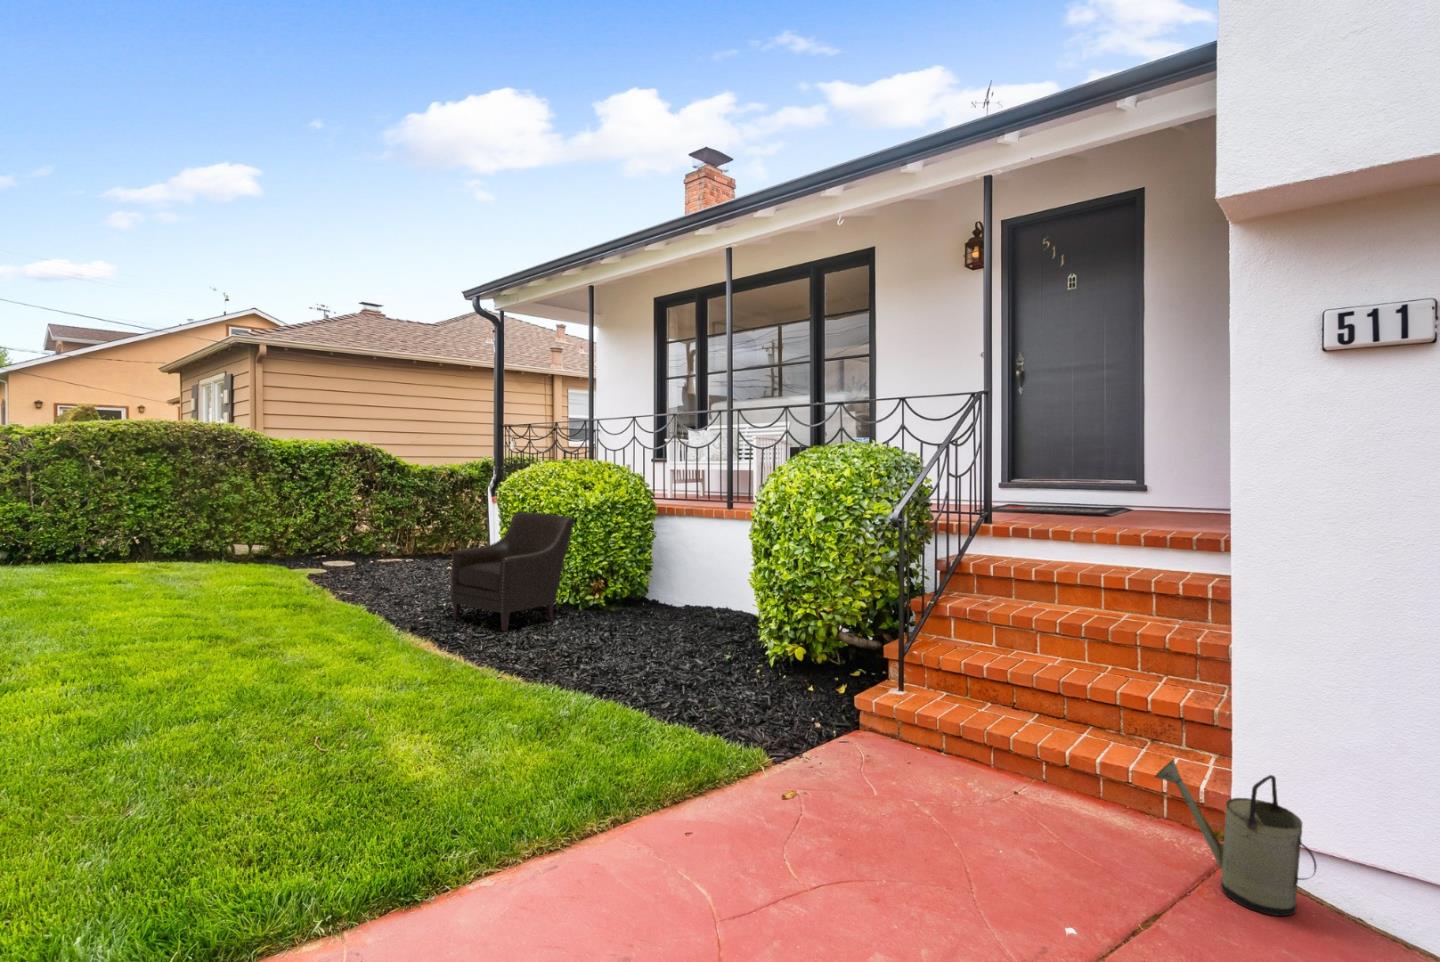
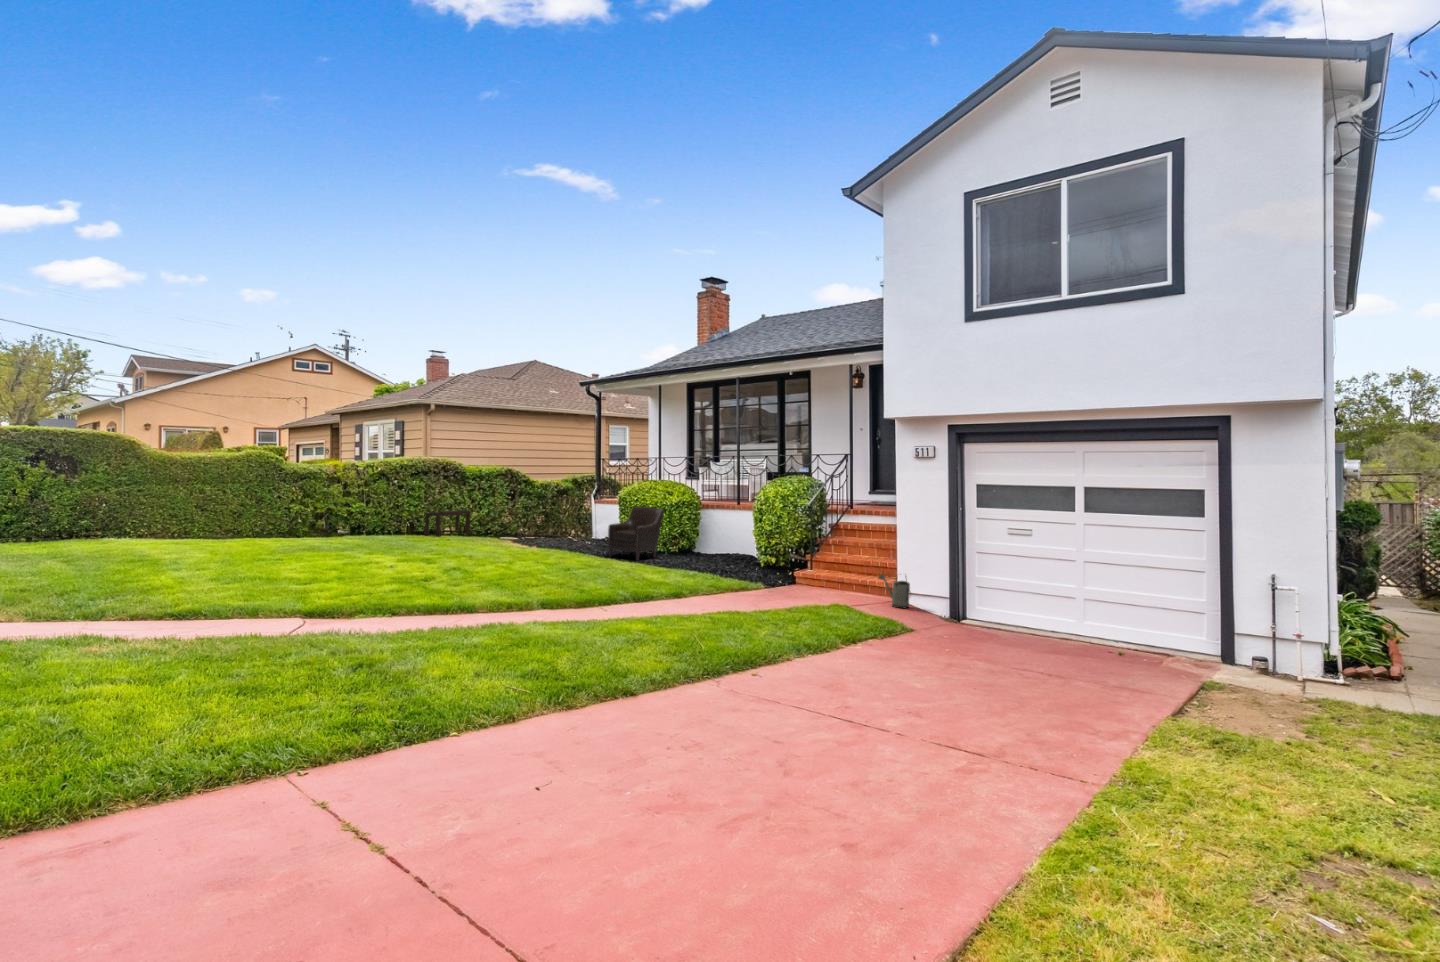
bench: none [170,514,268,563] -> present [424,510,471,536]

